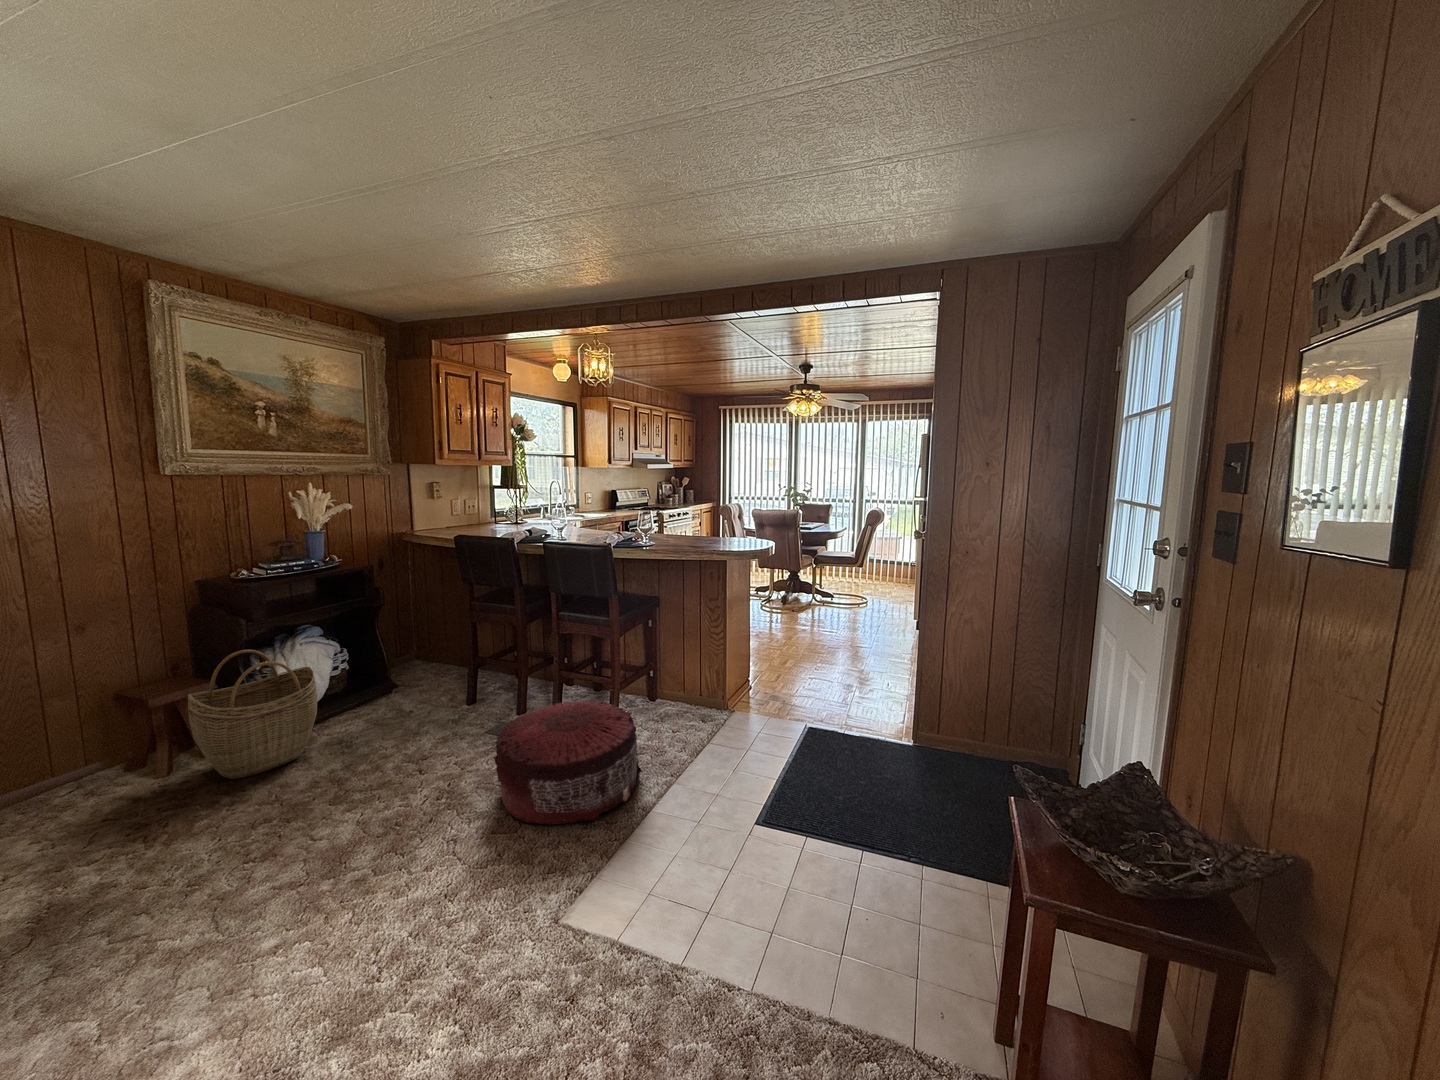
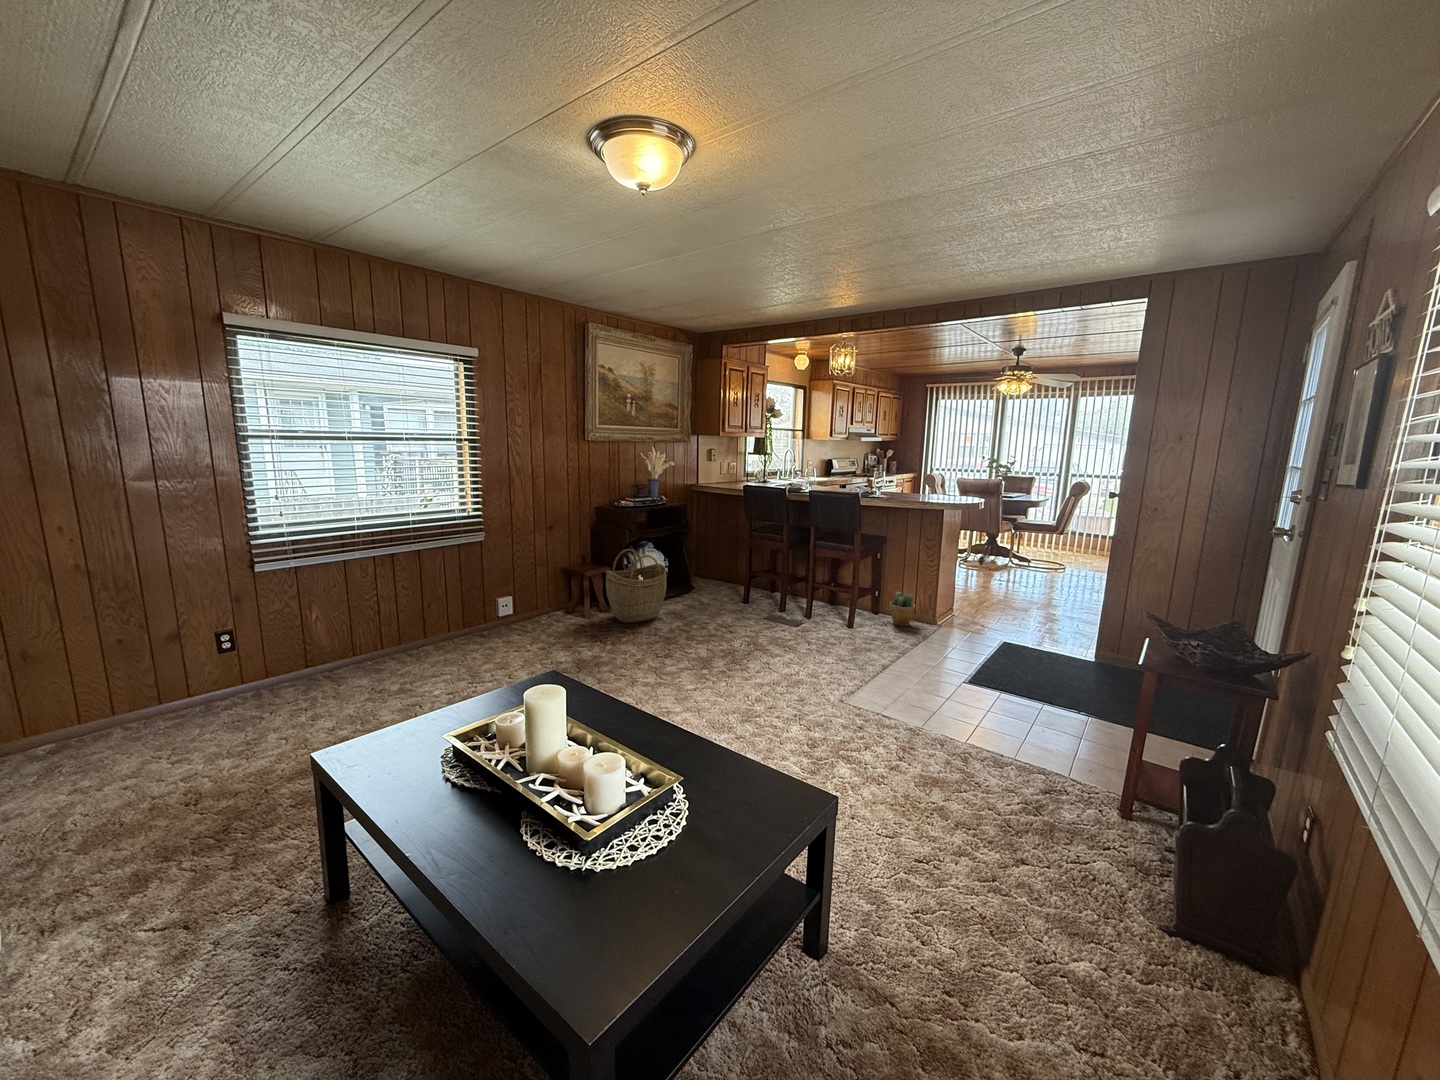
potted plant: none [668,670,701,717] -> present [890,592,915,626]
pouf: present [494,700,642,825] -> none [784,598,878,666]

